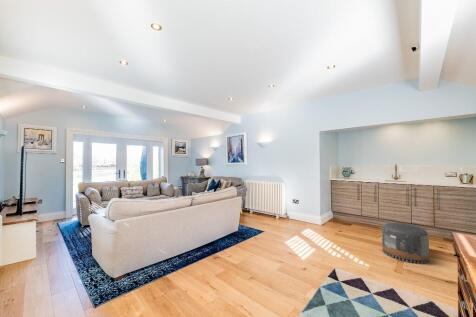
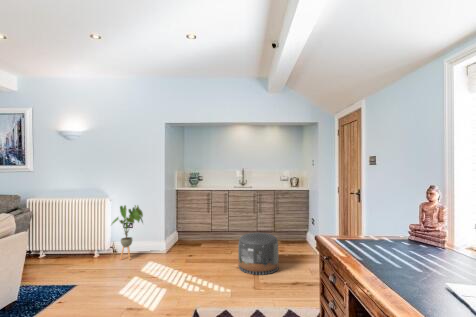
house plant: none [283,188,305,224] -> present [112,205,143,259]

